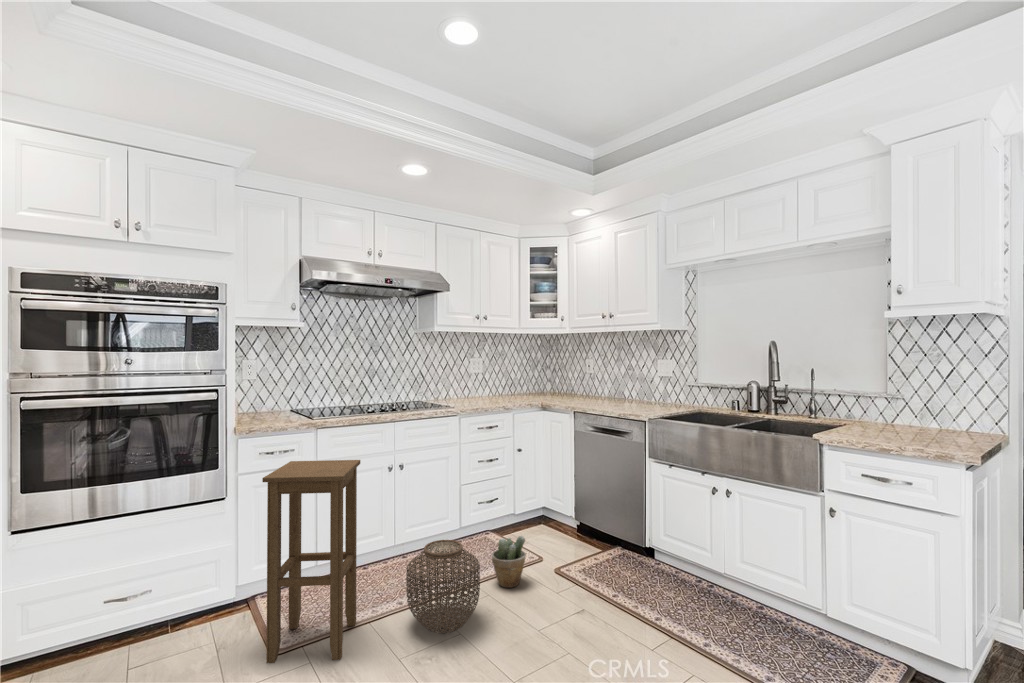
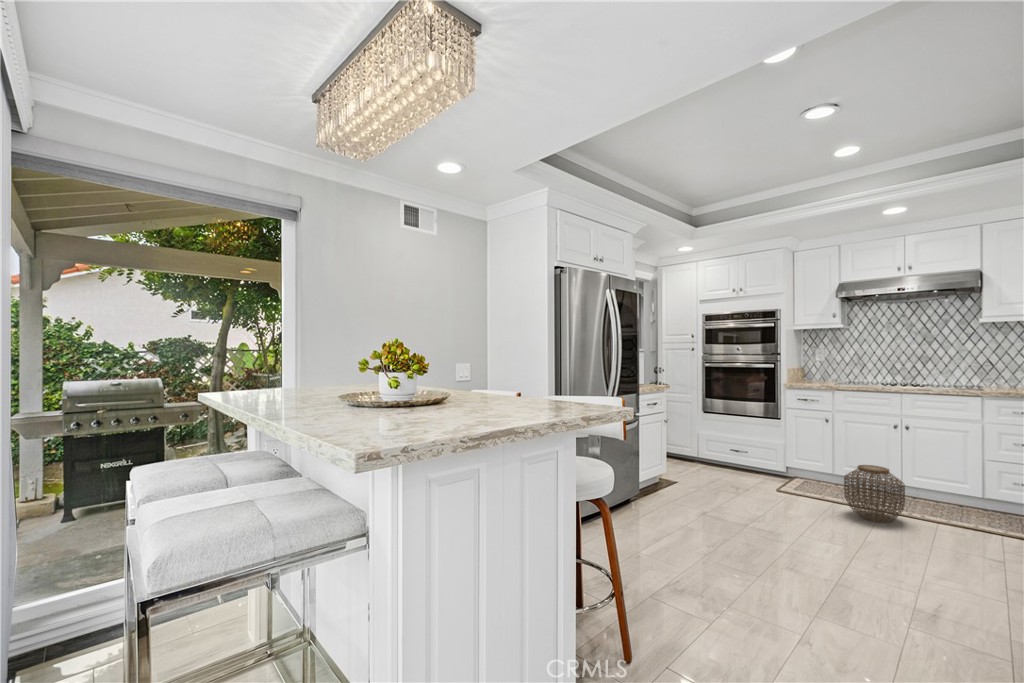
stool: present [262,460,360,663] -> none [765,401,830,503]
potted plant: present [492,536,525,588] -> none [949,491,988,534]

